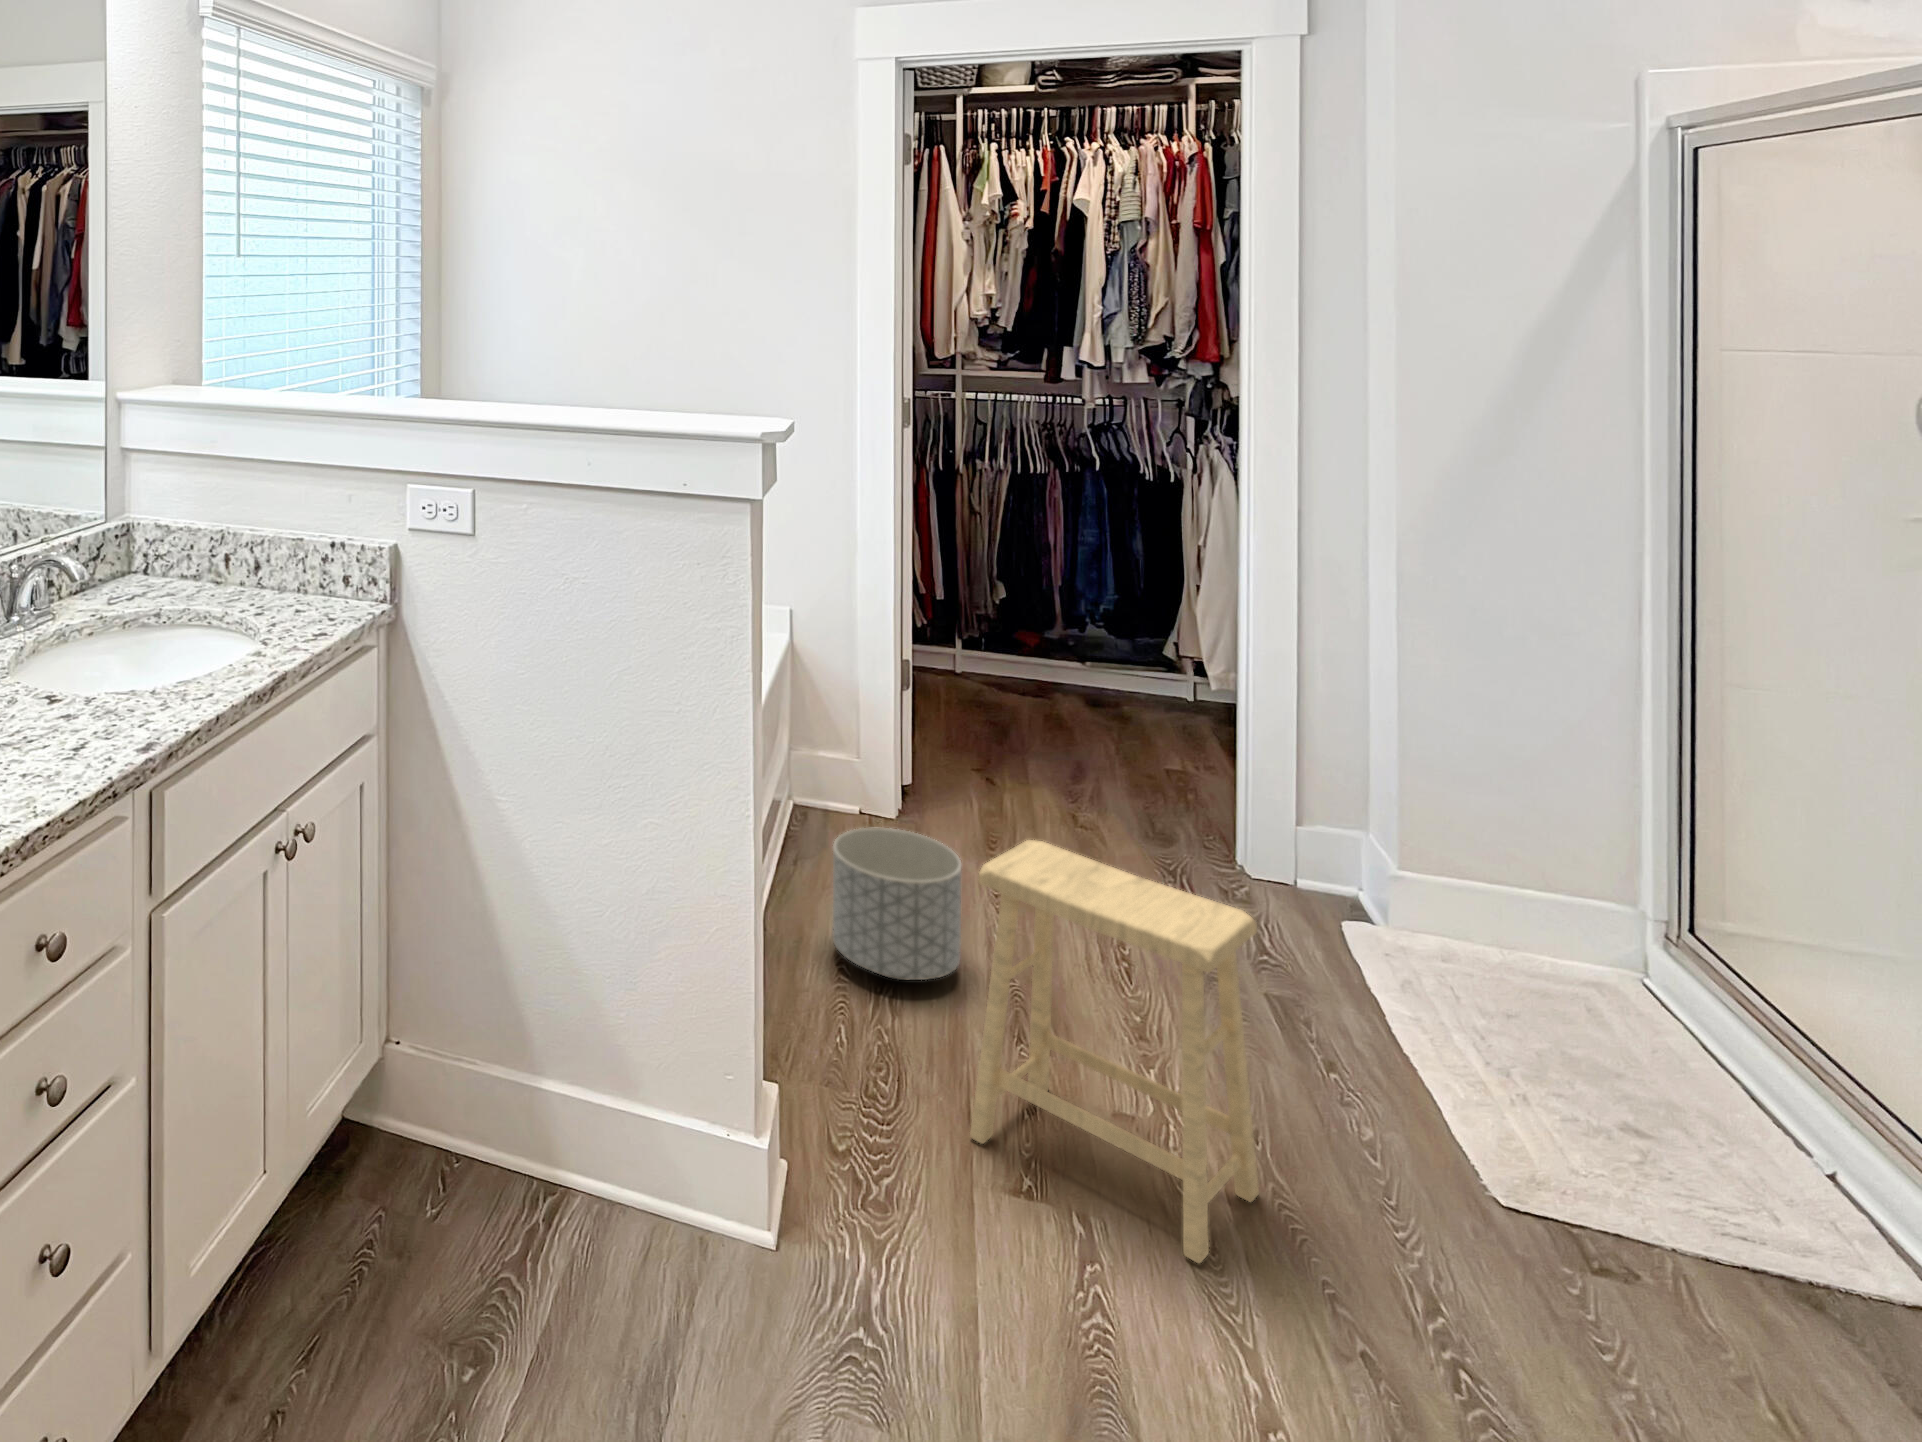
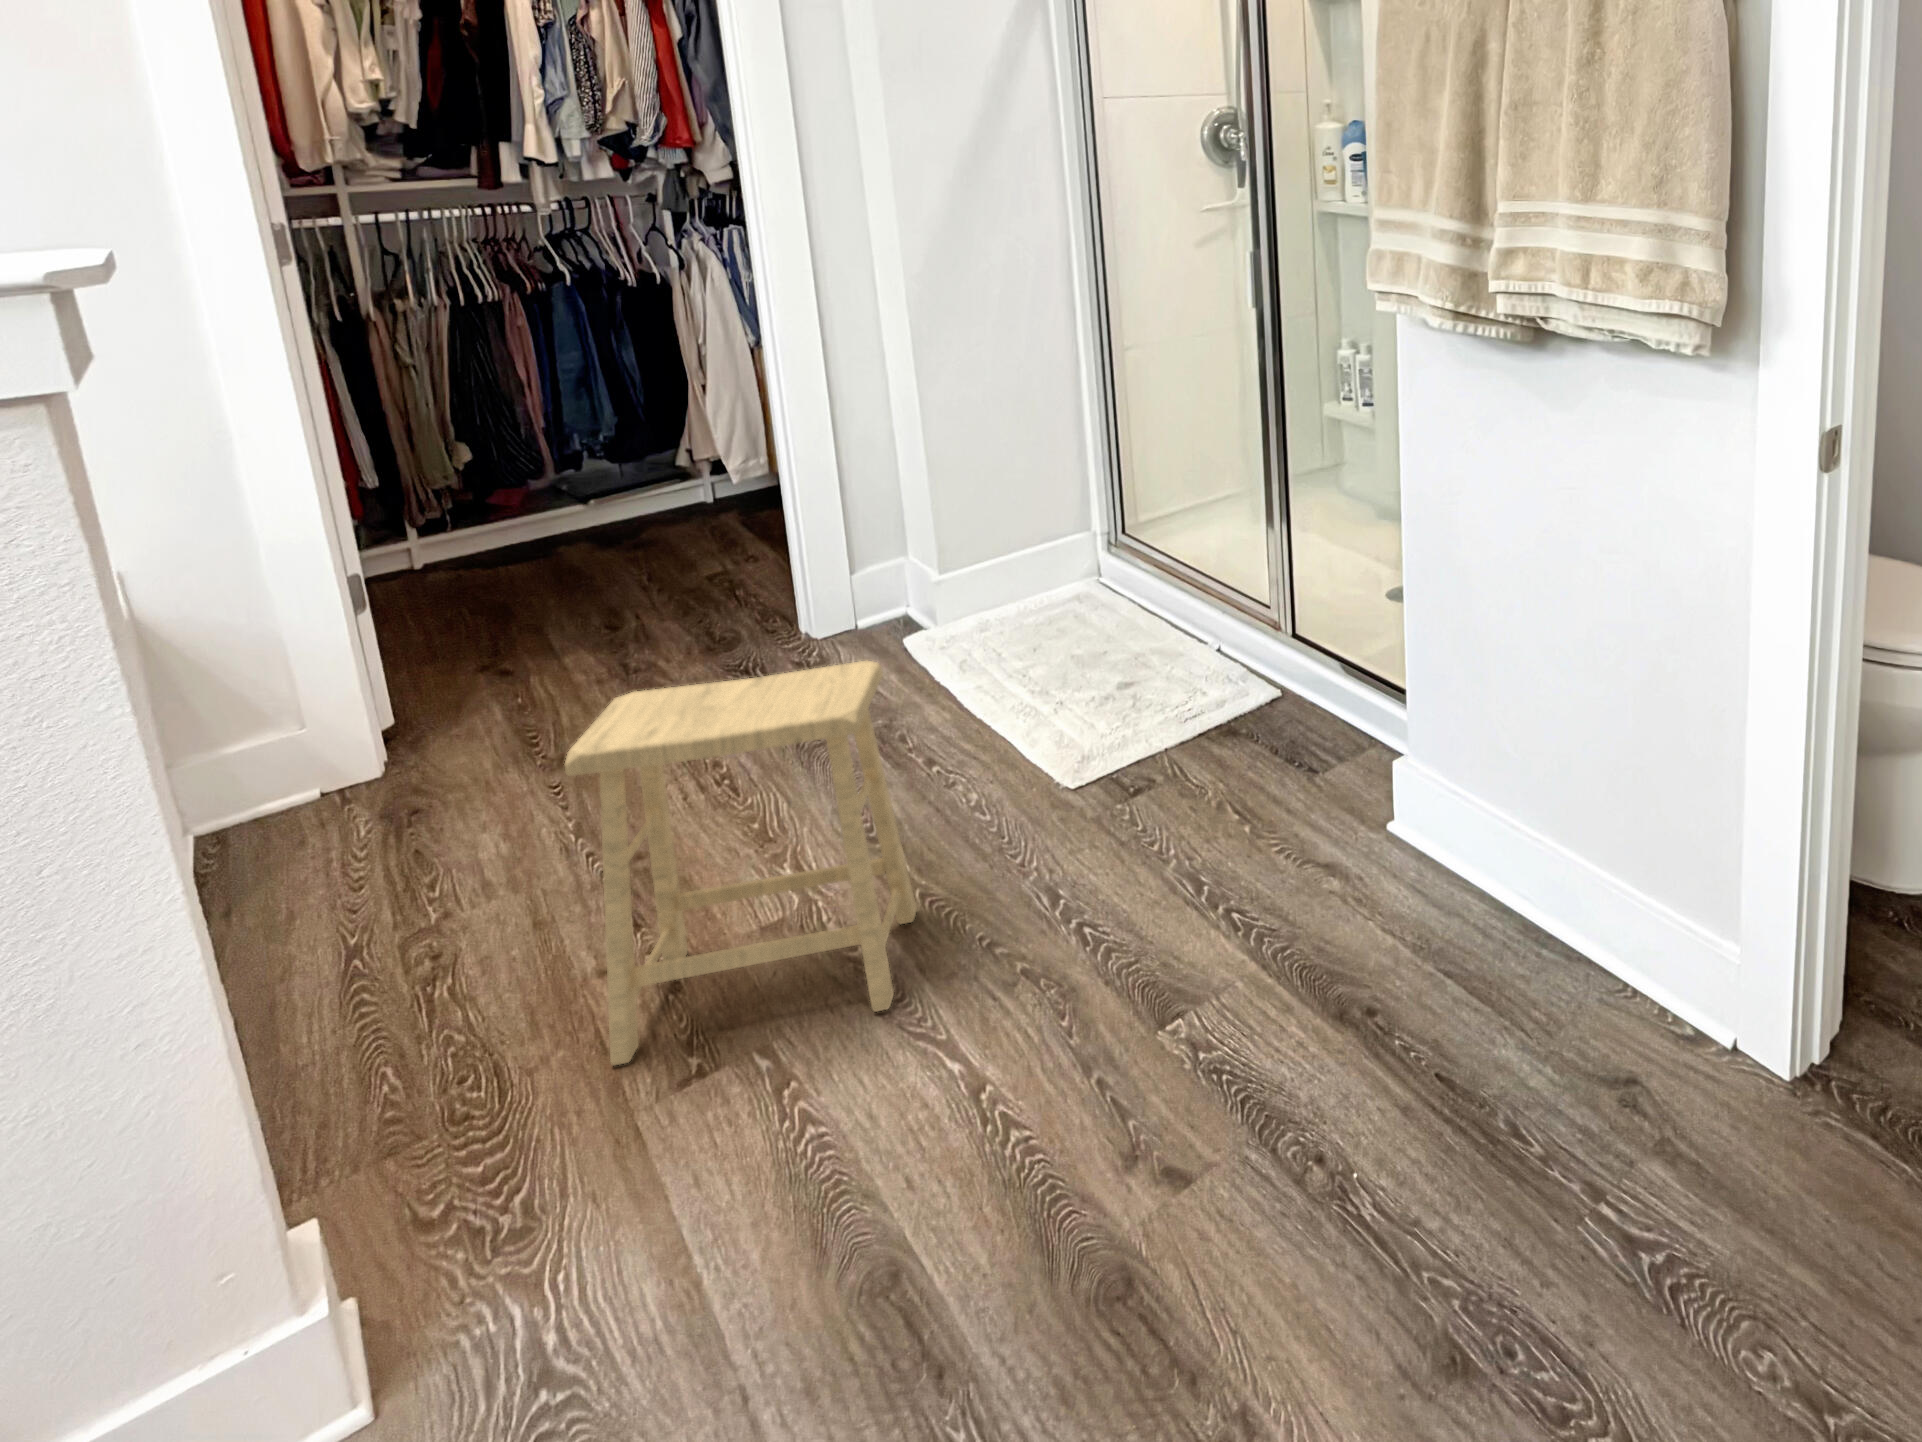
planter: present [833,828,961,980] -> none [302,760,536,973]

